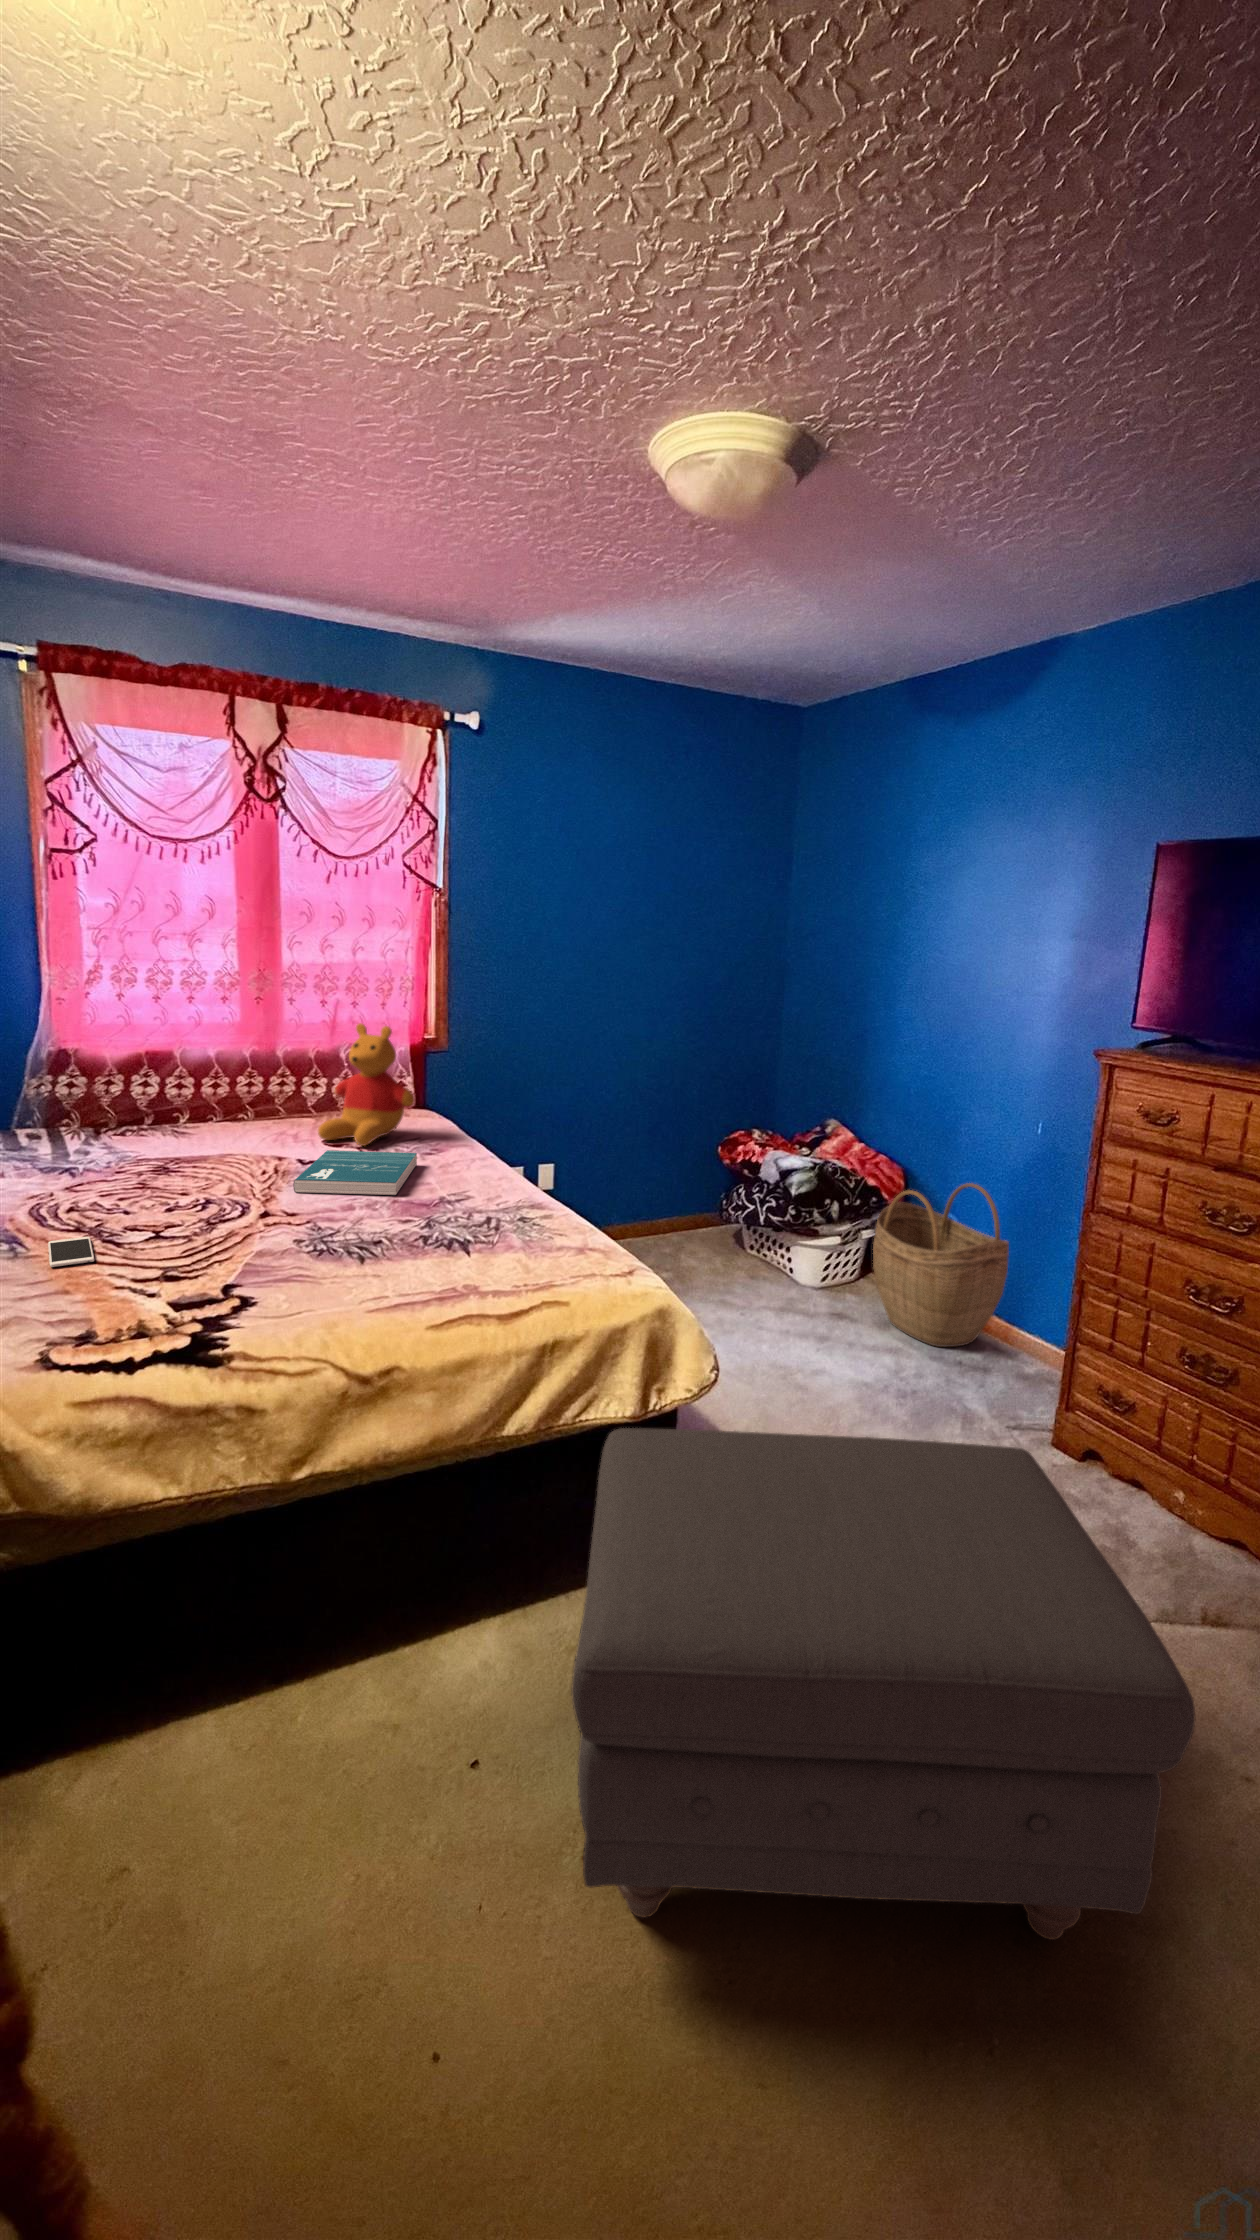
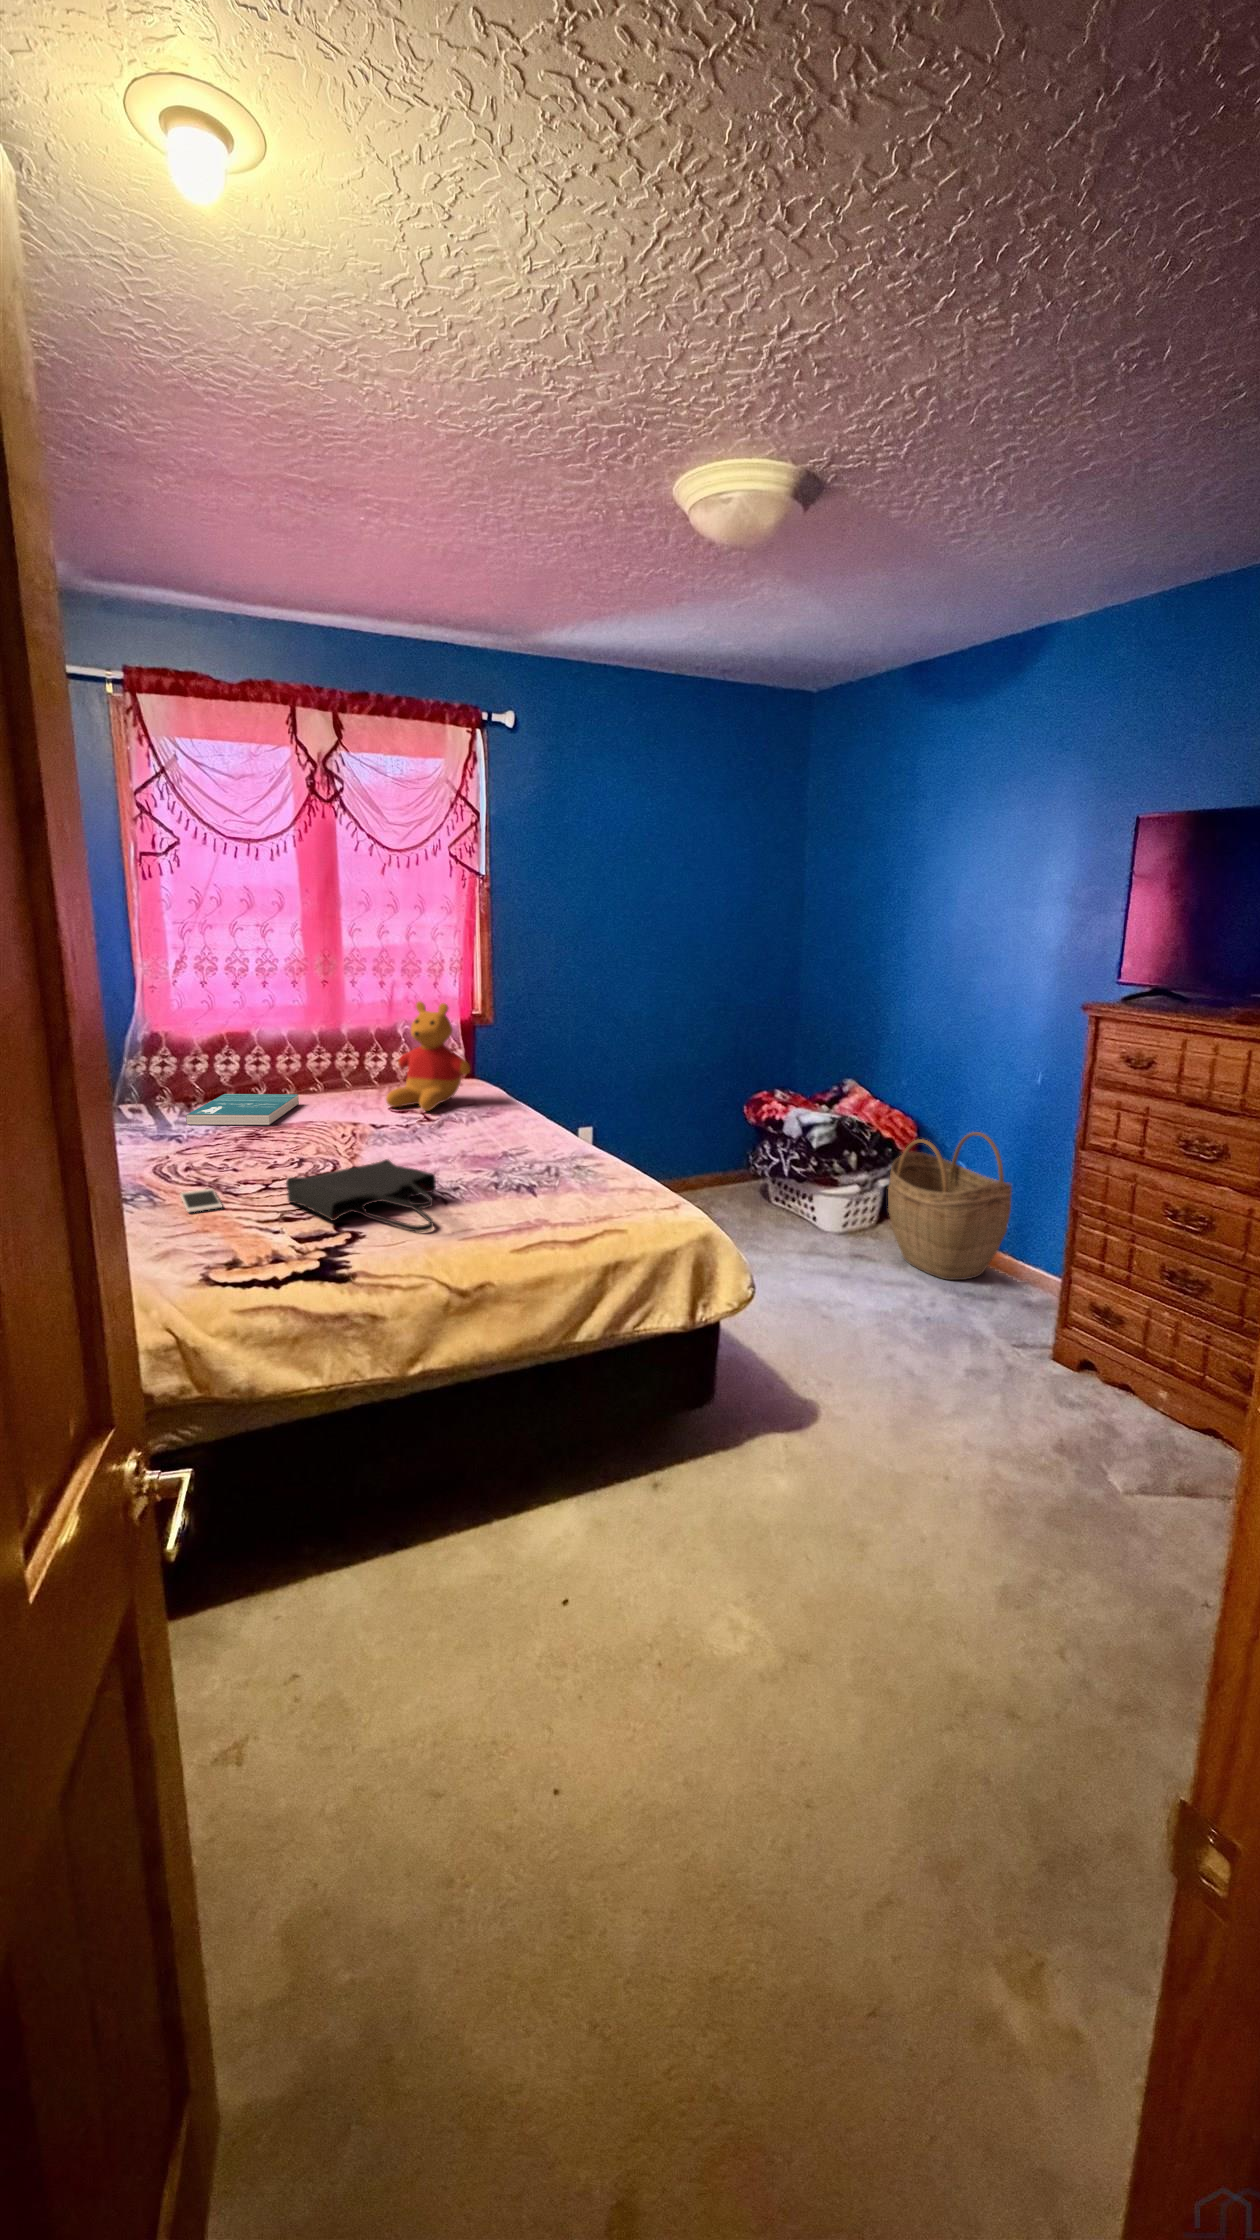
book: present [293,1150,417,1195] -> present [186,1094,299,1125]
tote bag: none [172,1206,351,1299] -> present [286,1159,436,1232]
ottoman: present [571,1428,1195,1940] -> none [652,1331,1145,1714]

